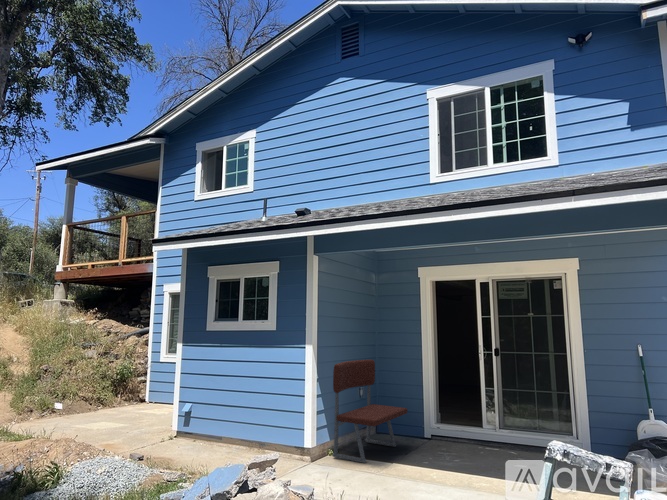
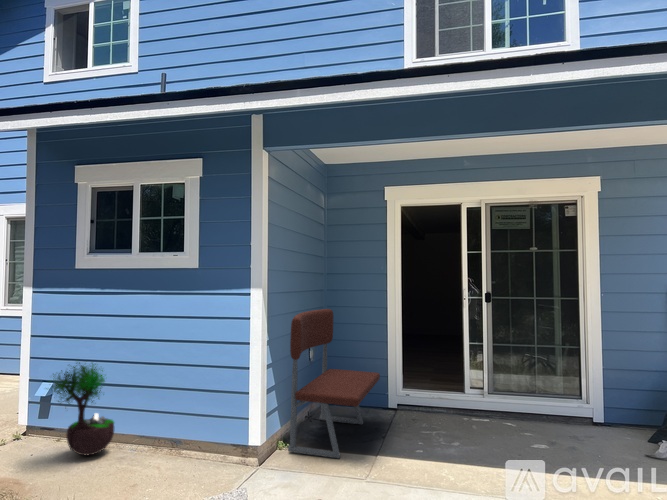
potted tree: none [187,385,227,449] -> present [52,362,114,455]

